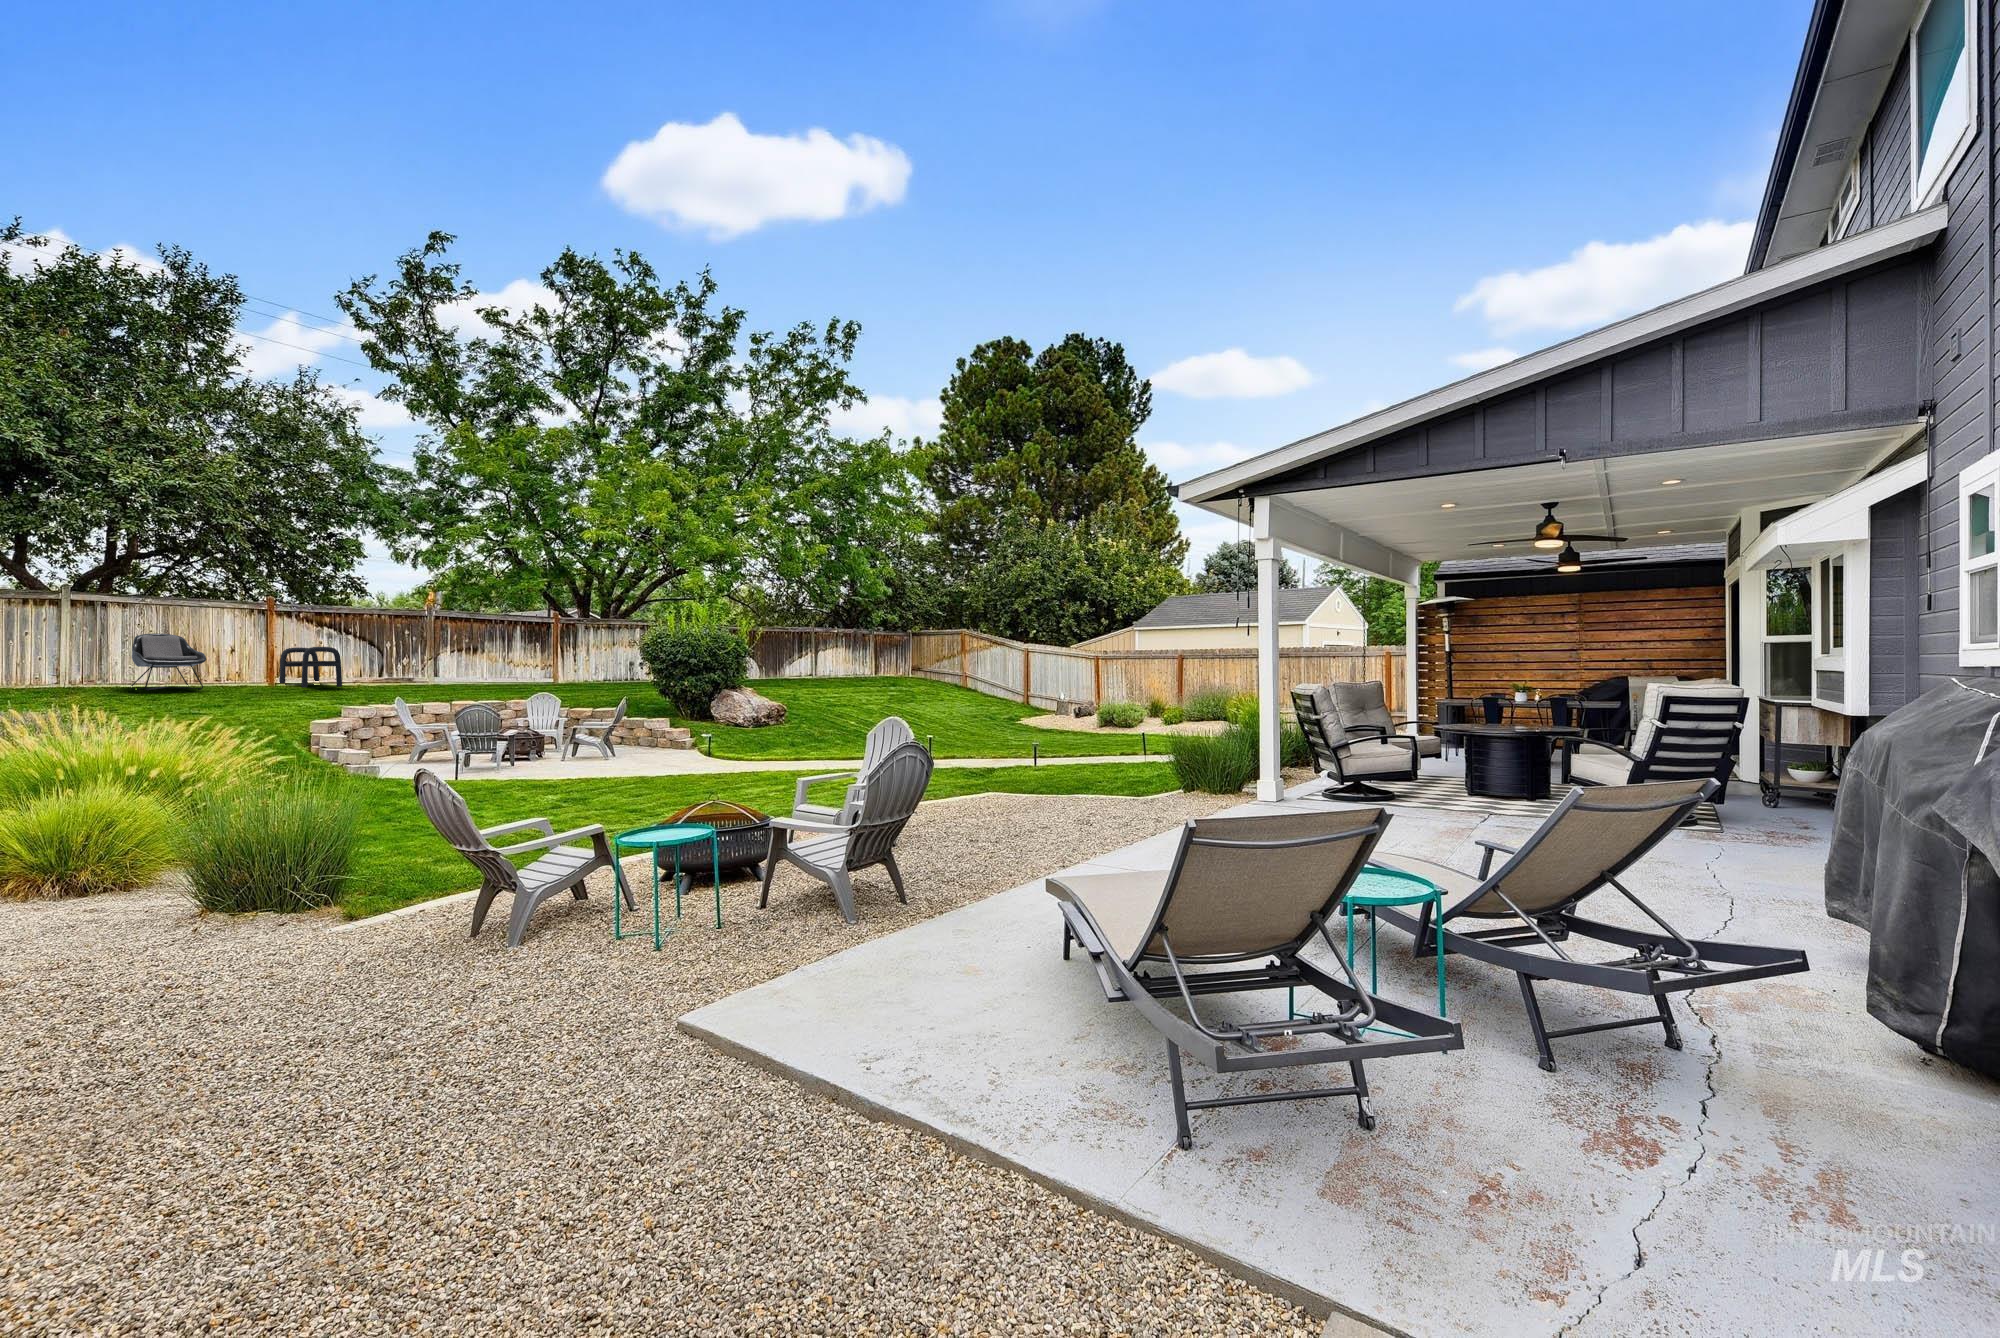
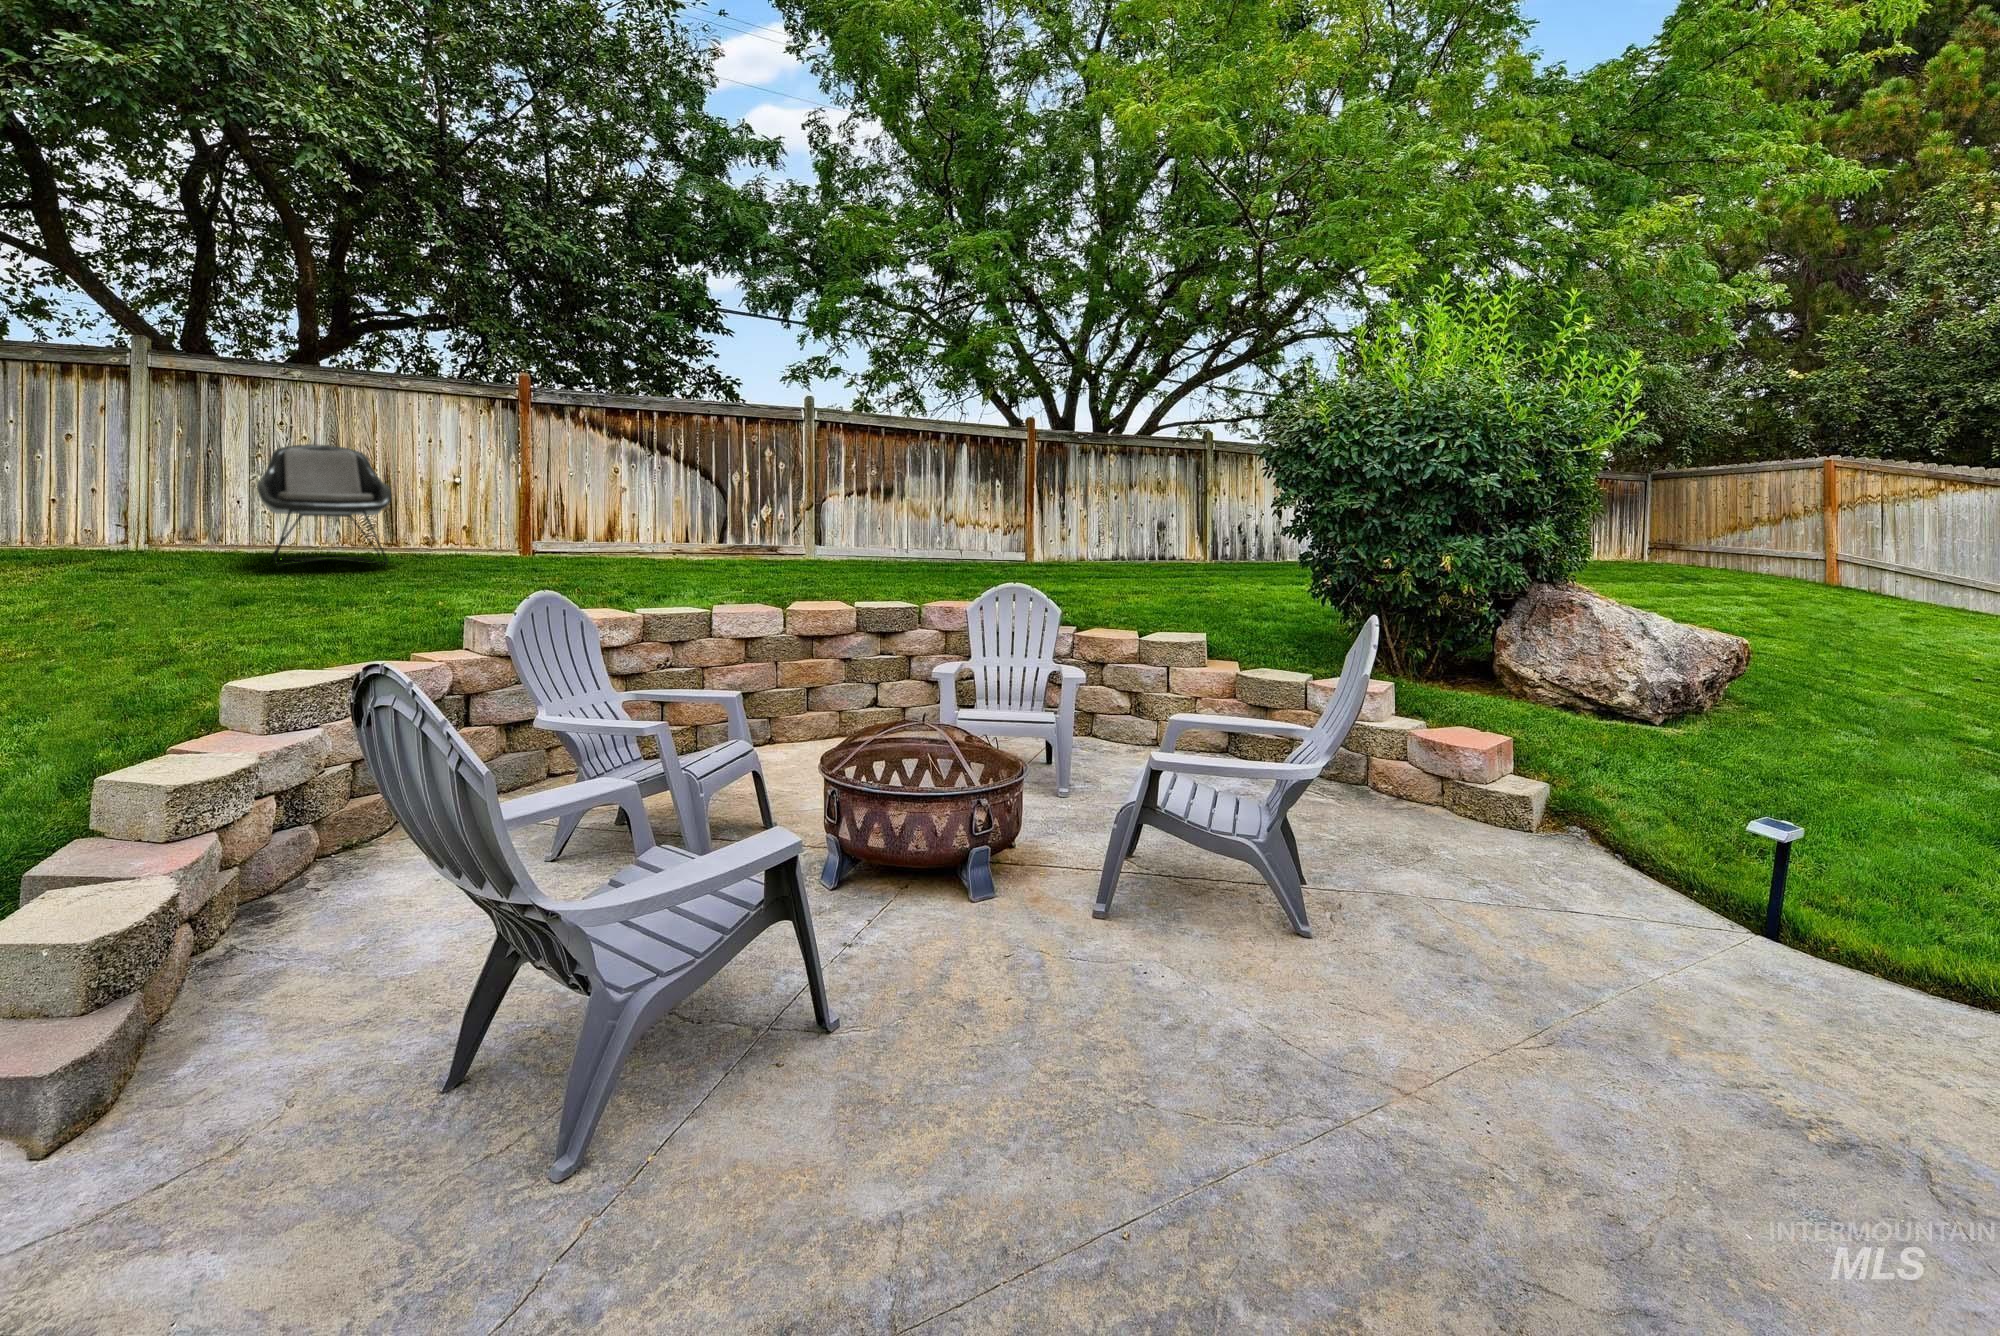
bench: present [279,647,342,688] -> none [544,479,645,566]

